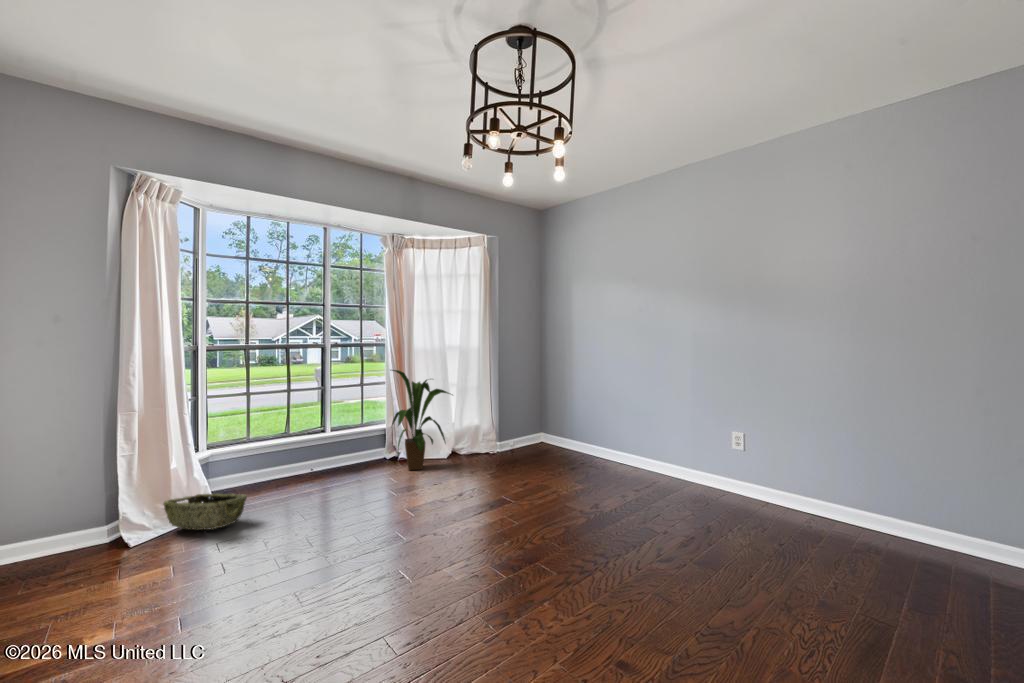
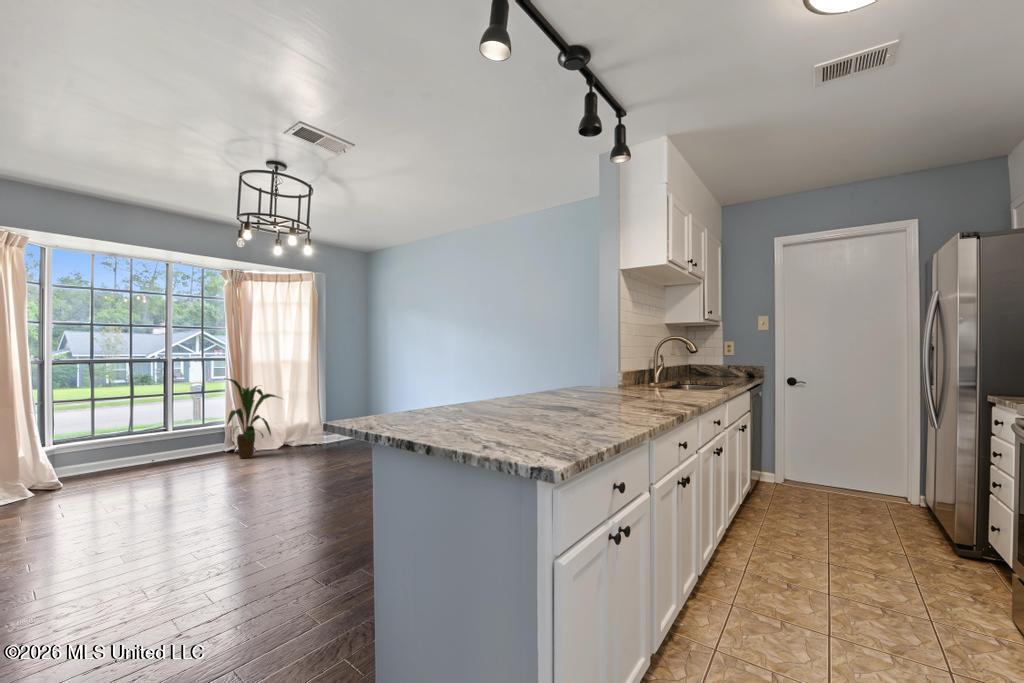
woven basket: present [164,494,247,530] -> none [14,473,88,499]

